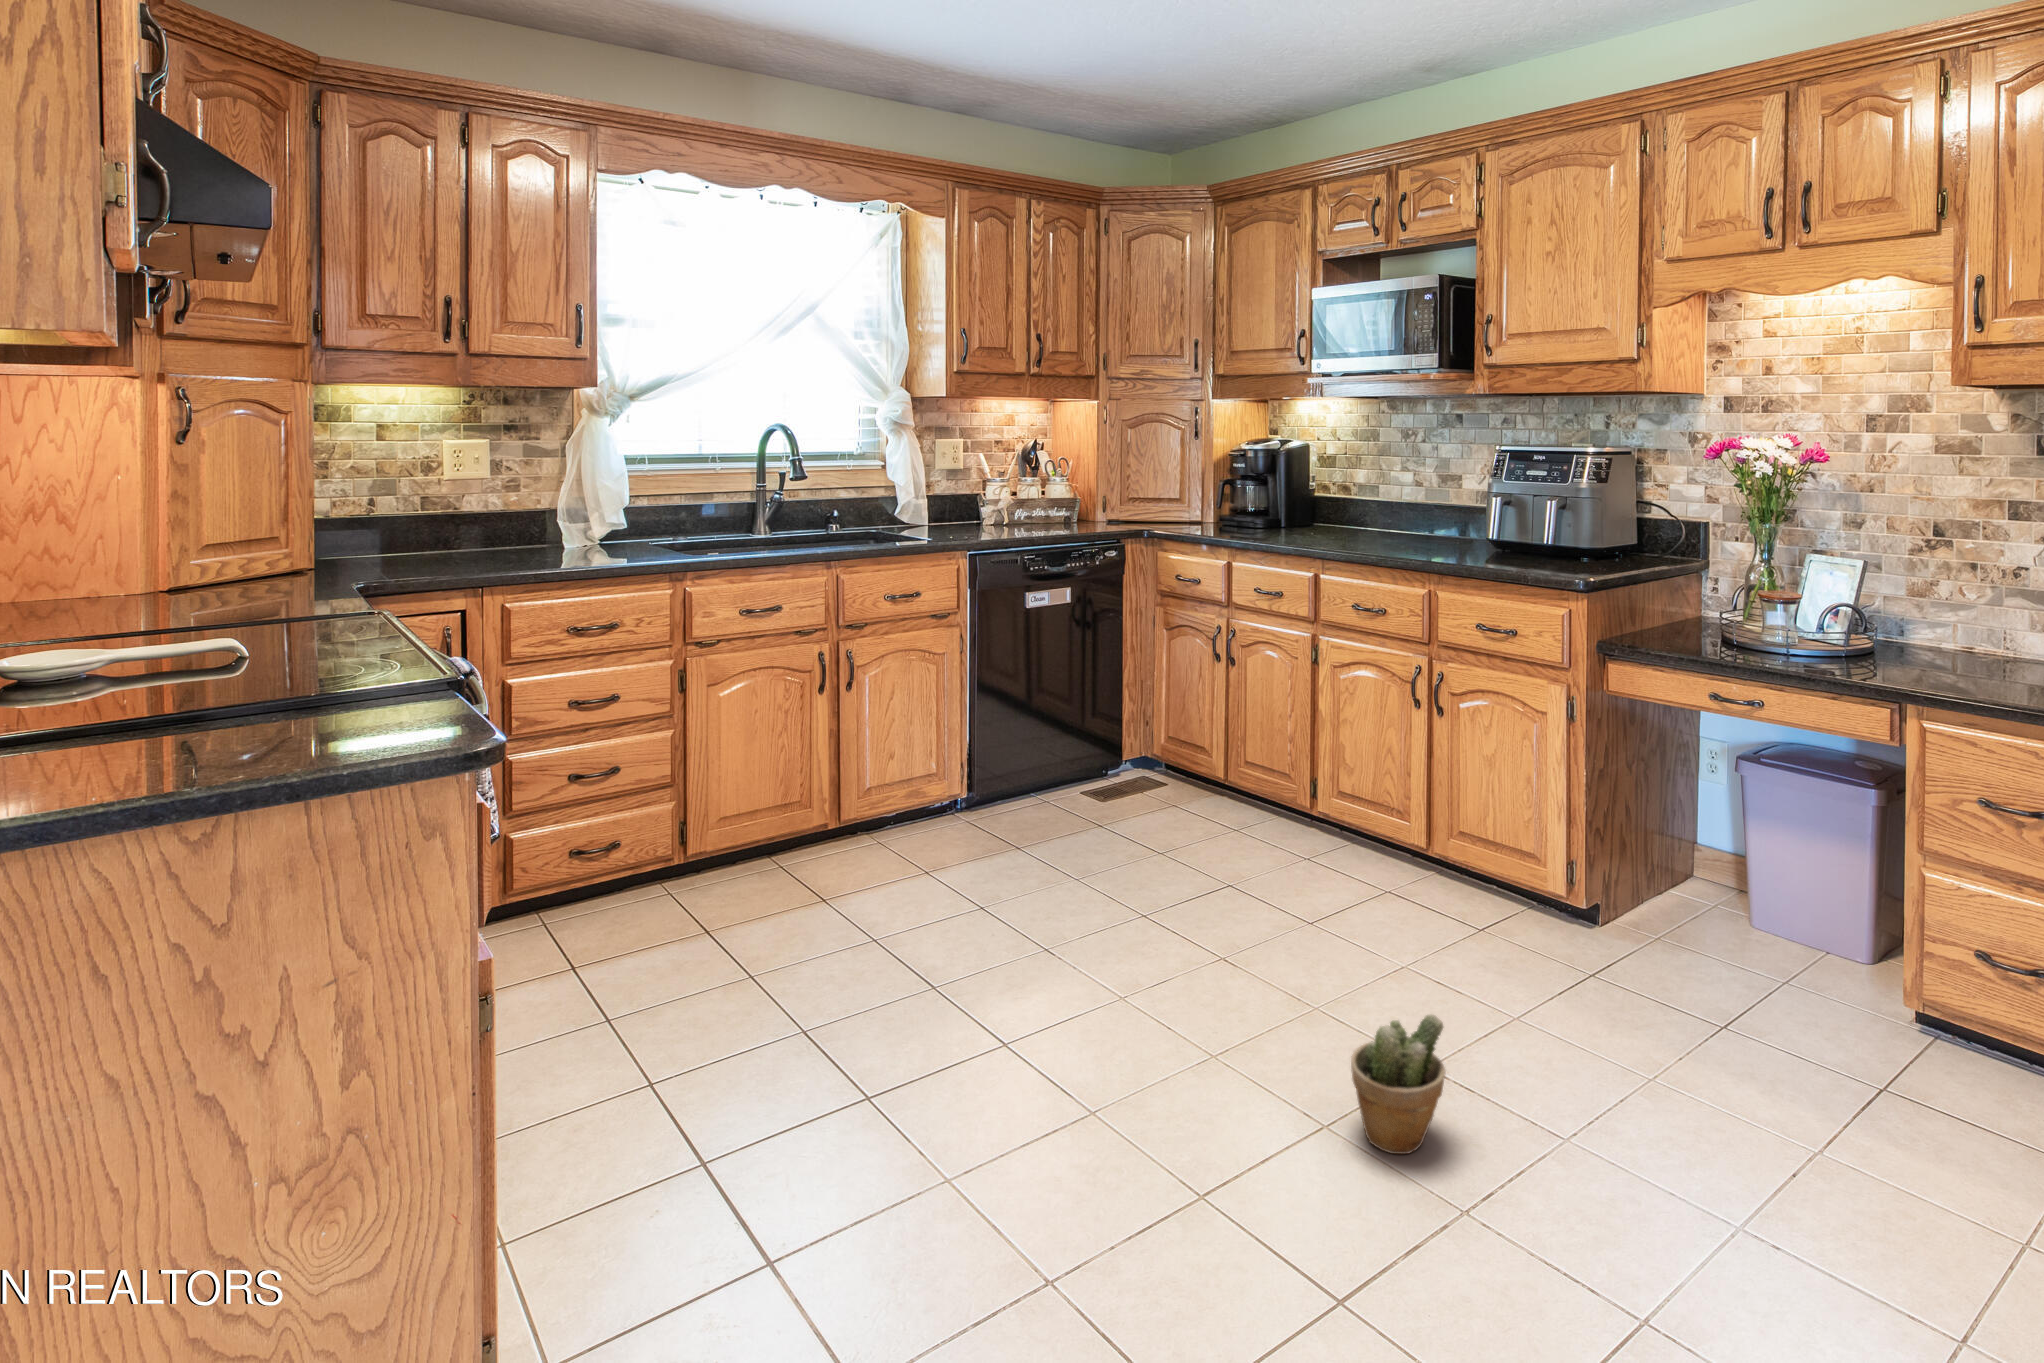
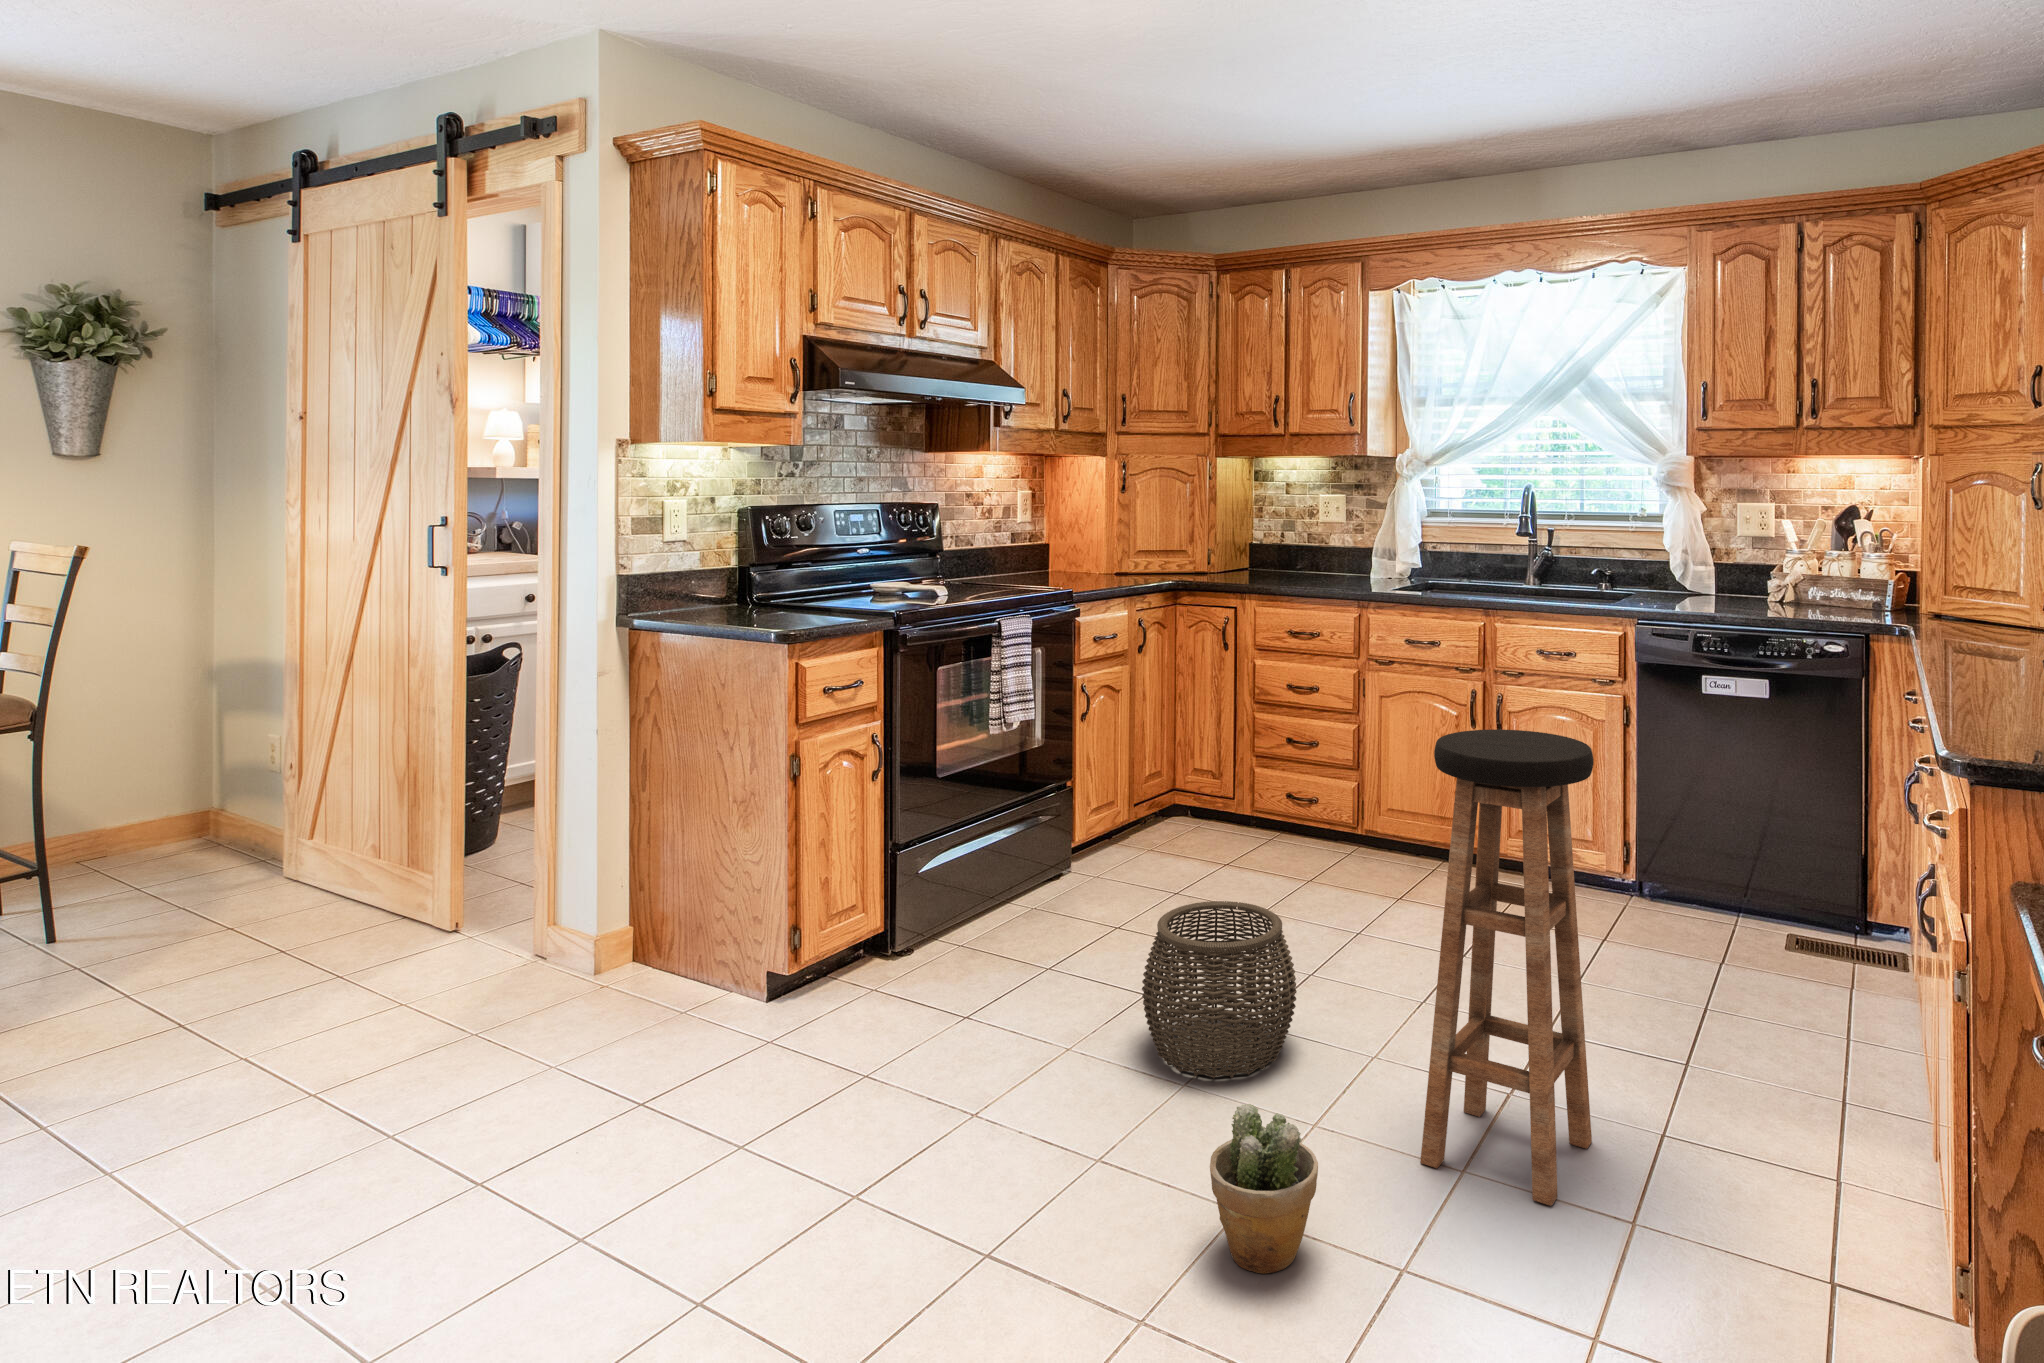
bar stool: none [1240,661,1388,1032] -> present [1420,729,1594,1206]
woven basket: none [974,914,1141,1111] -> present [1142,901,1297,1079]

